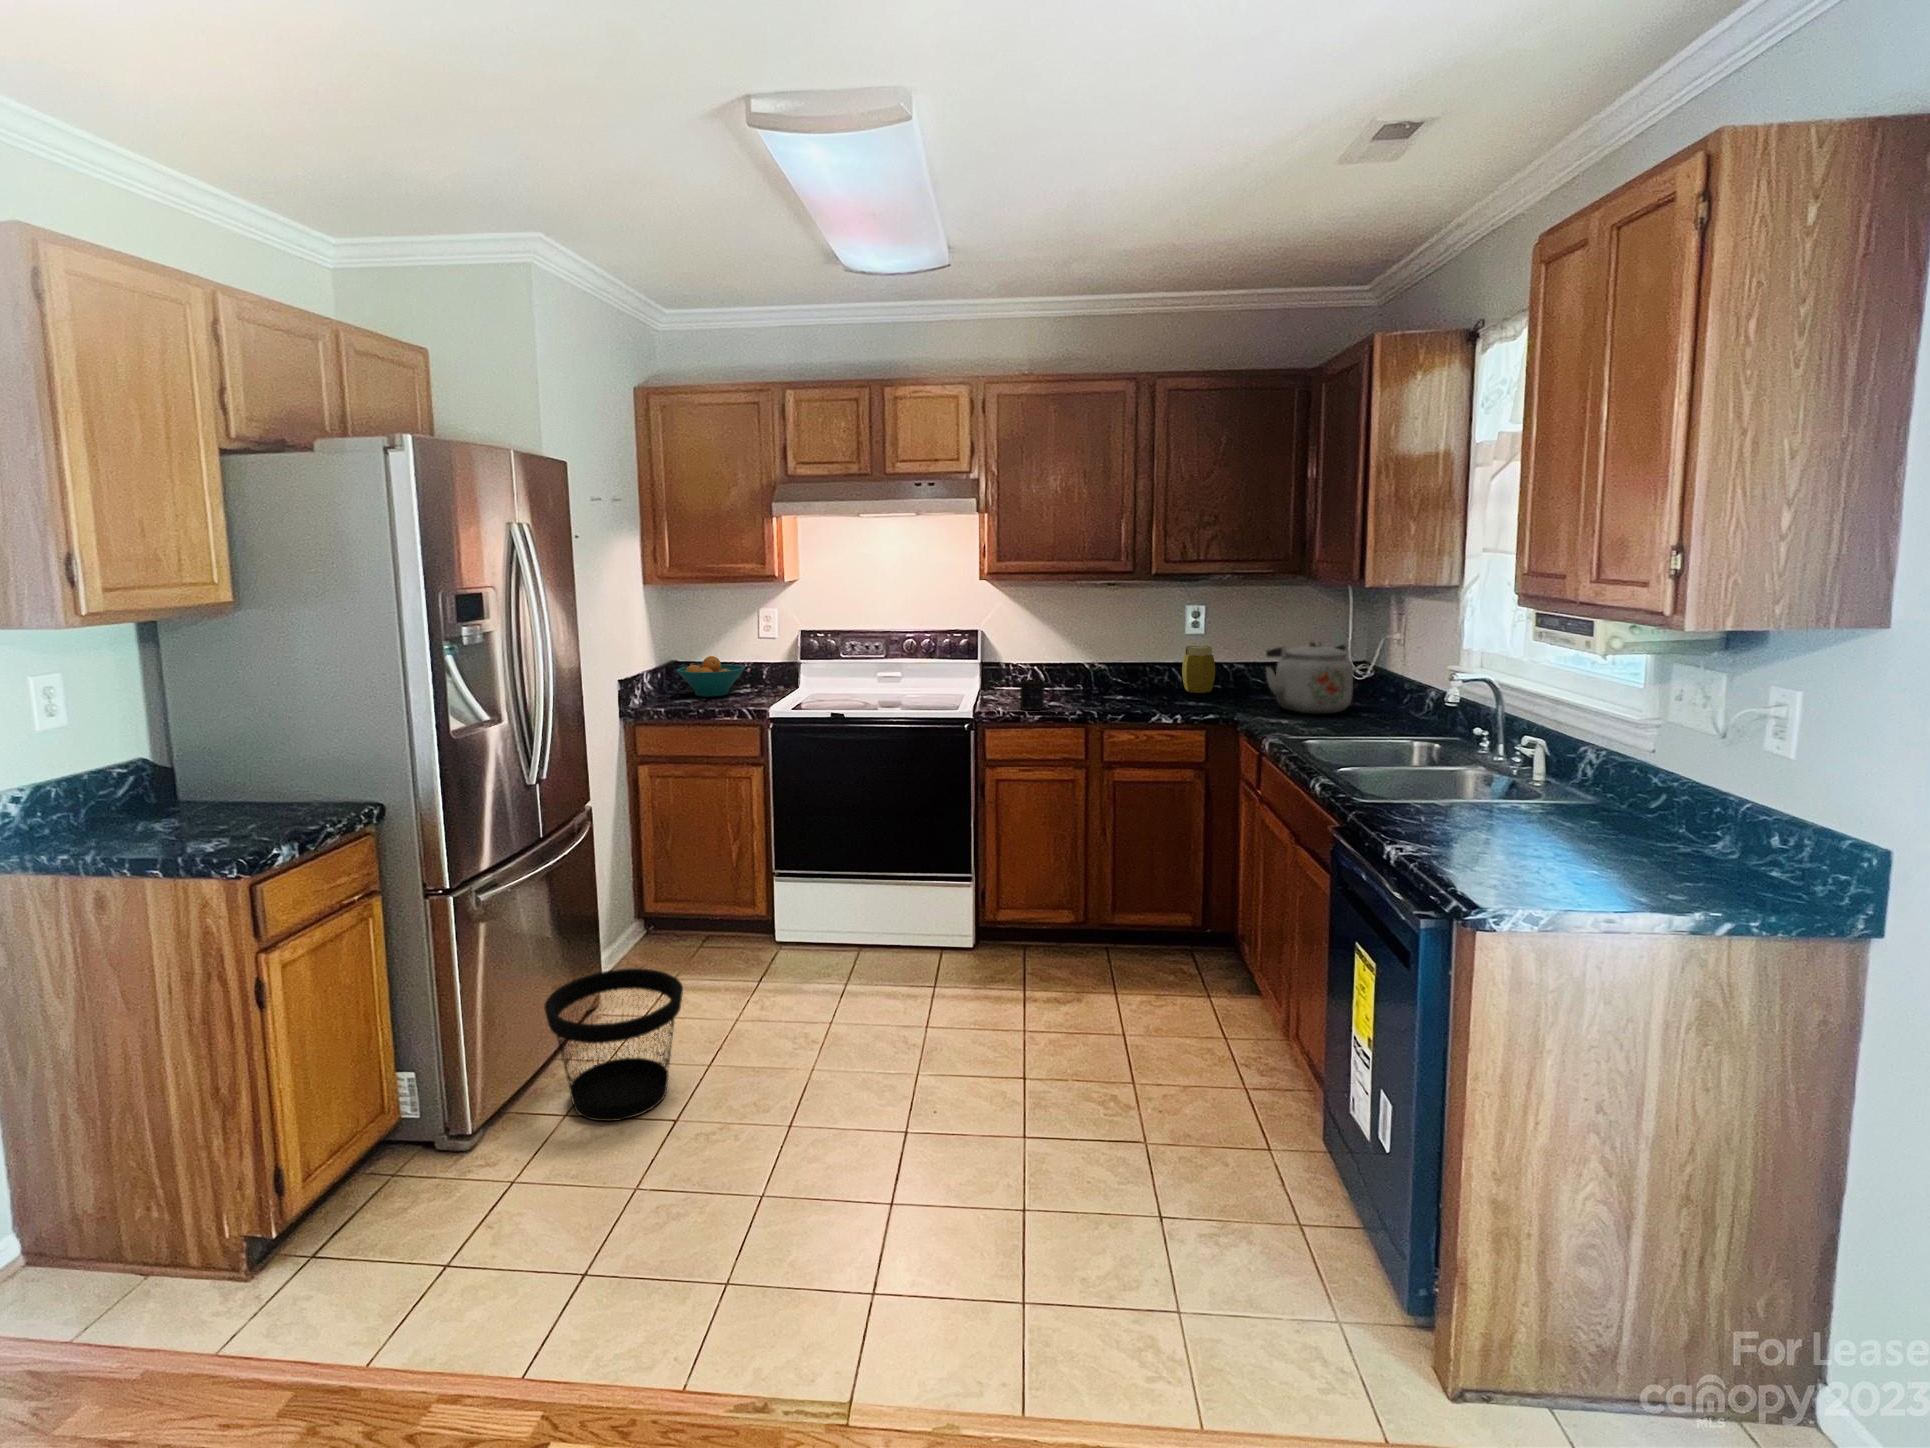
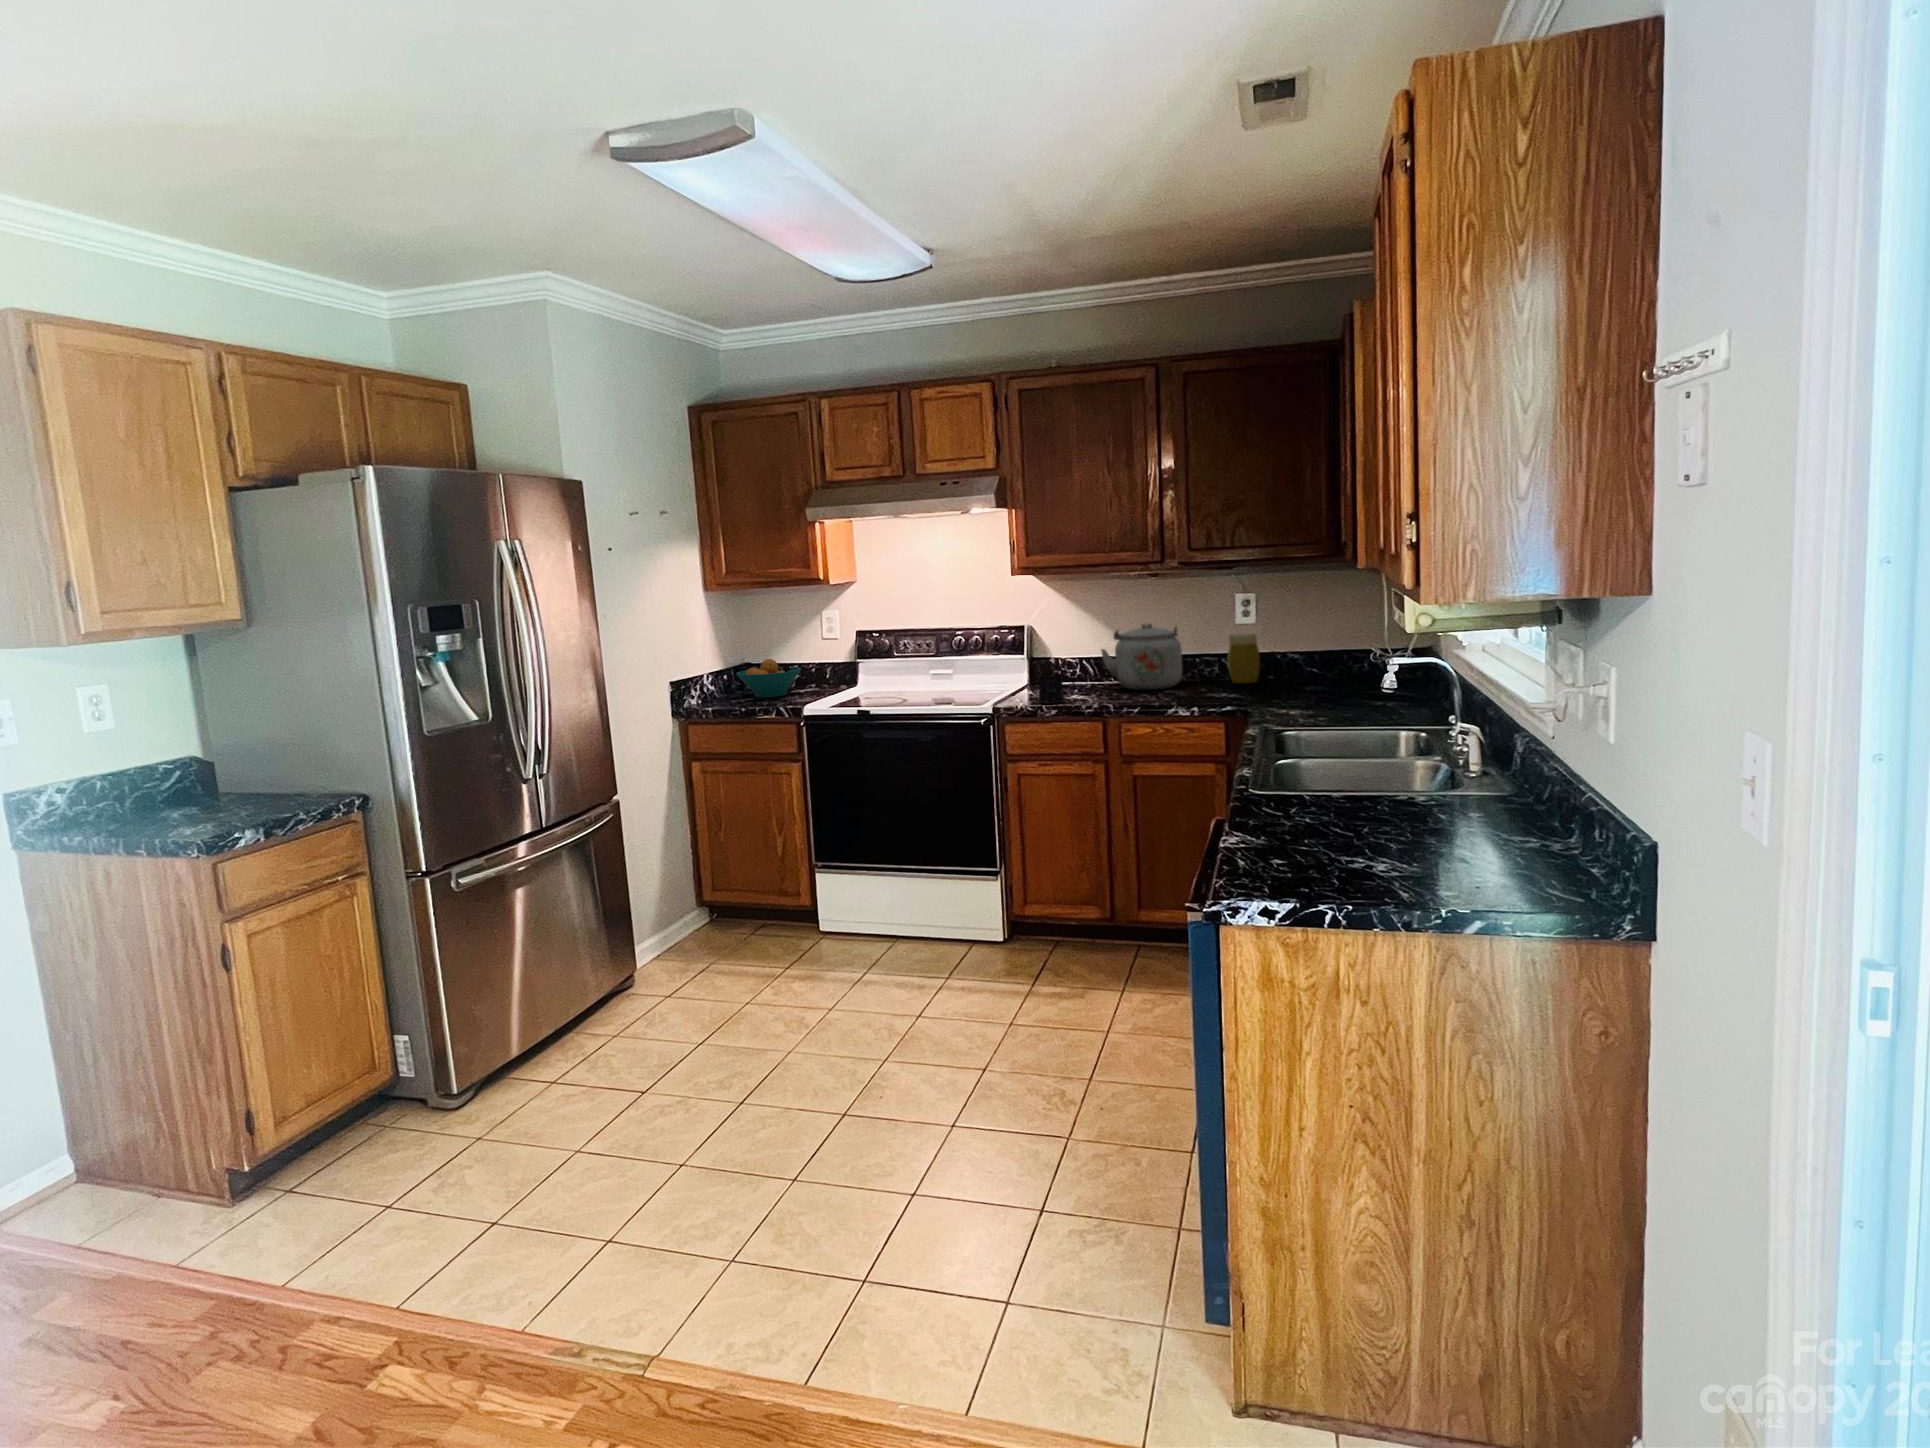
kettle: present [1266,641,1353,714] -> present [1101,624,1182,690]
wastebasket: present [544,968,683,1121] -> none [529,951,661,1091]

